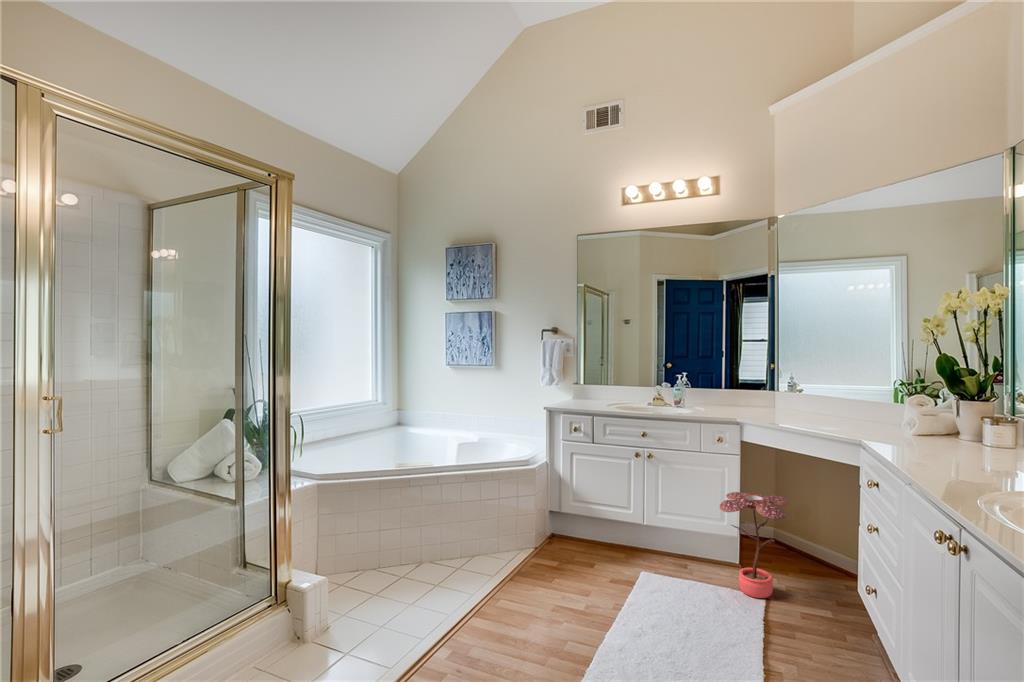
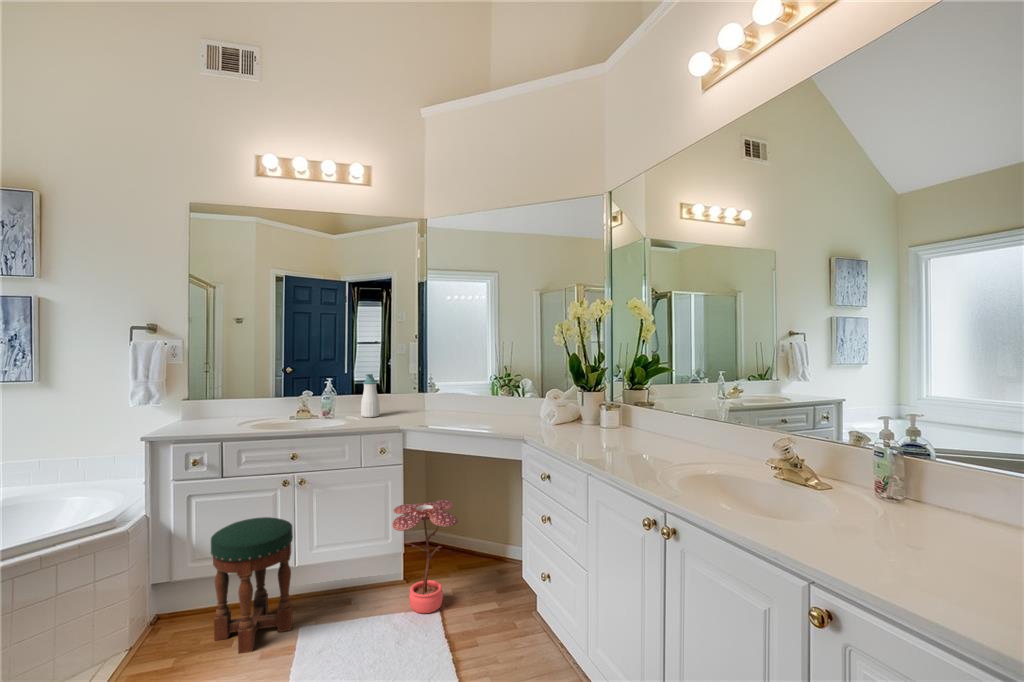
soap bottle: none [708,370,725,410] -> present [361,374,380,417]
stool: none [581,477,638,576] -> present [211,517,293,654]

